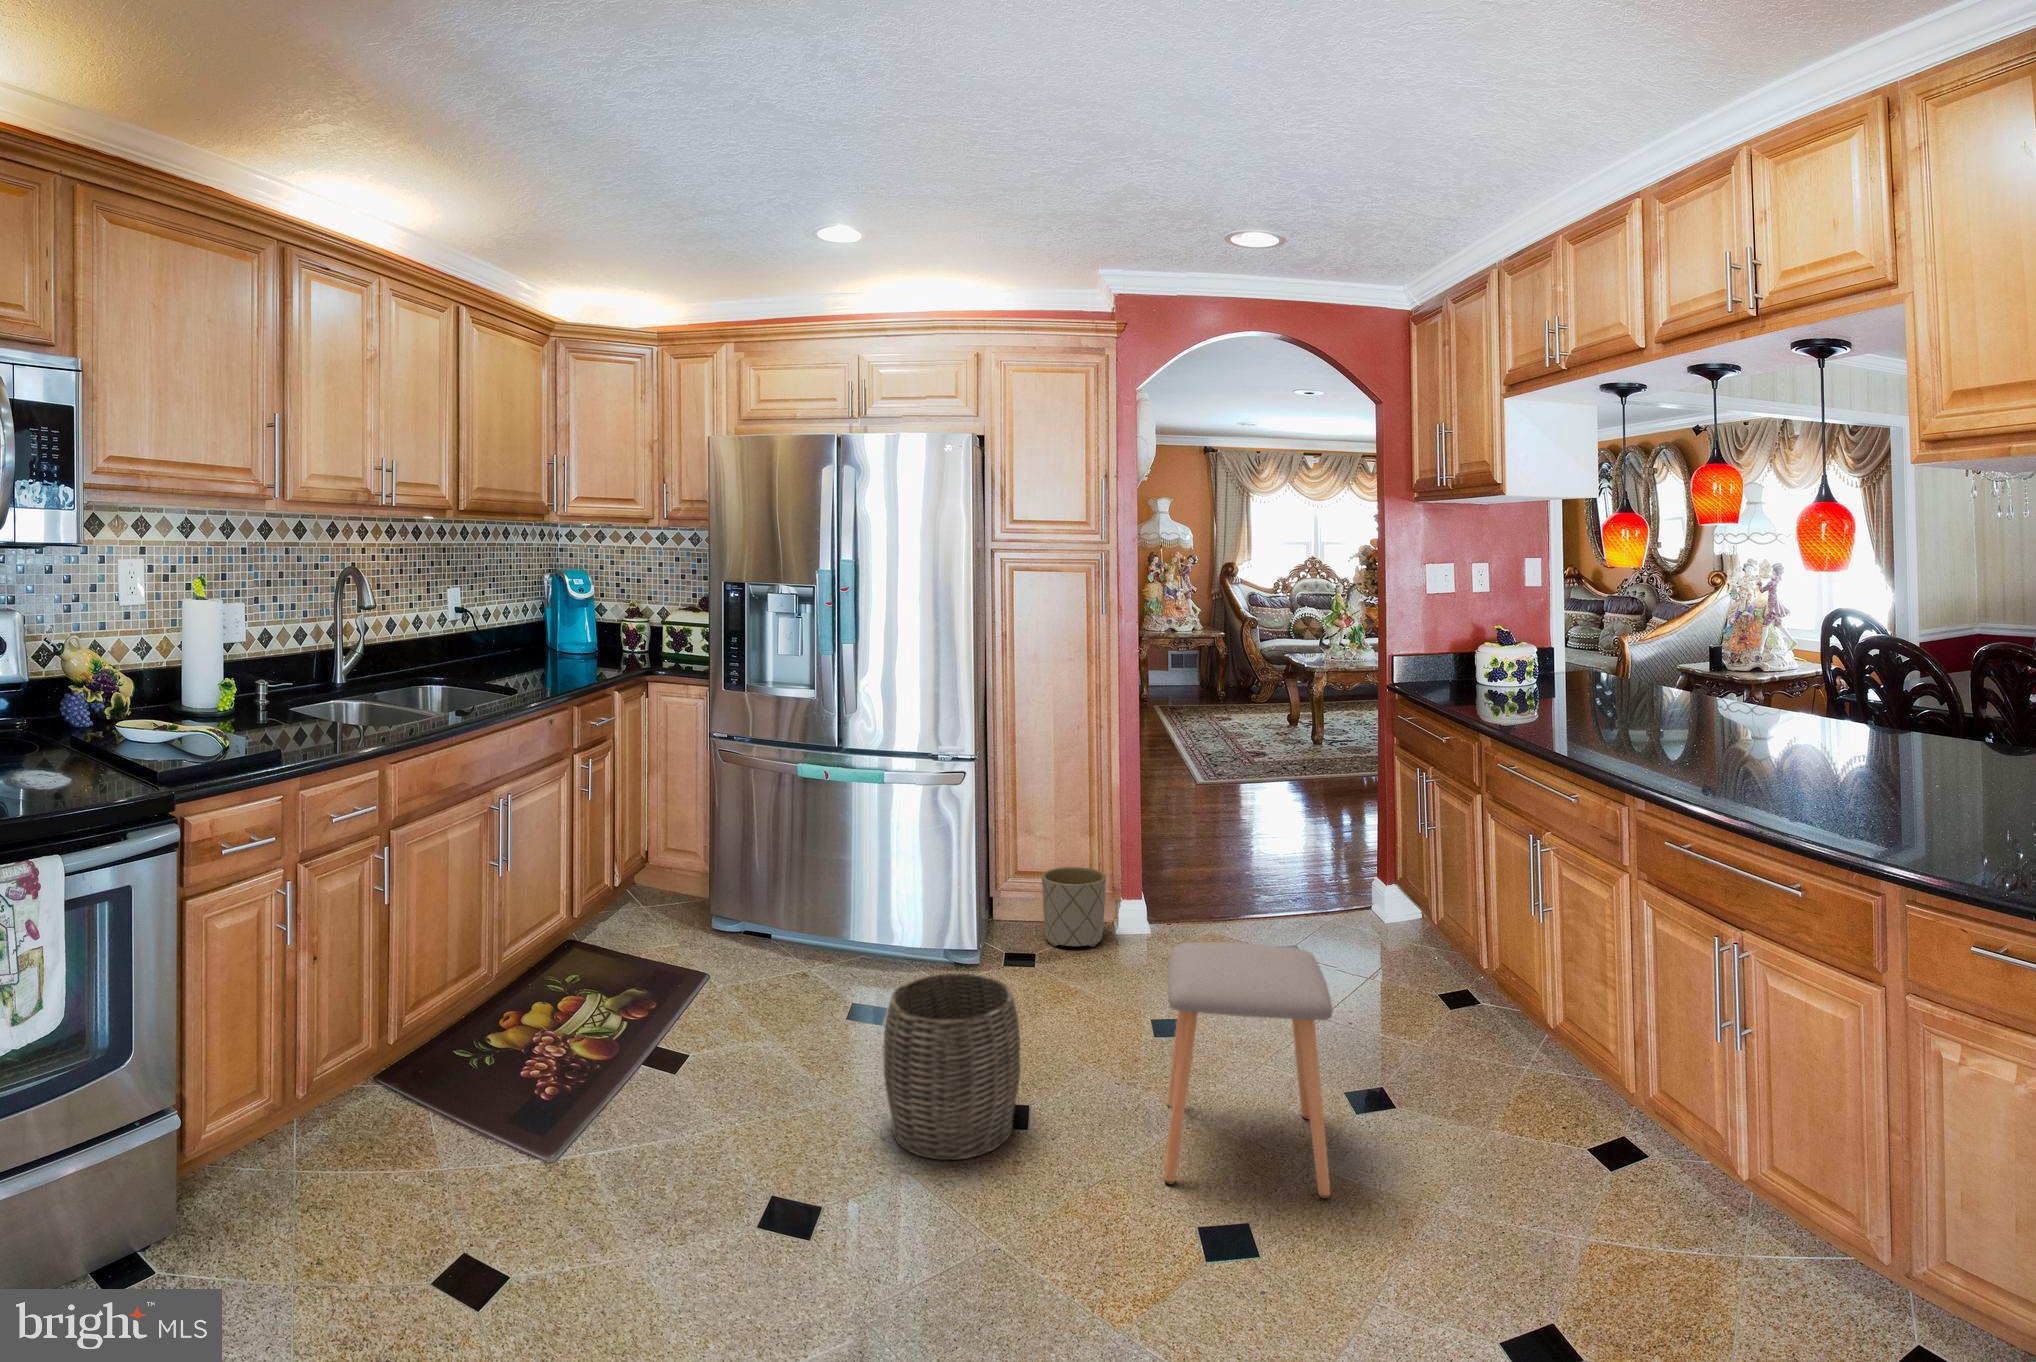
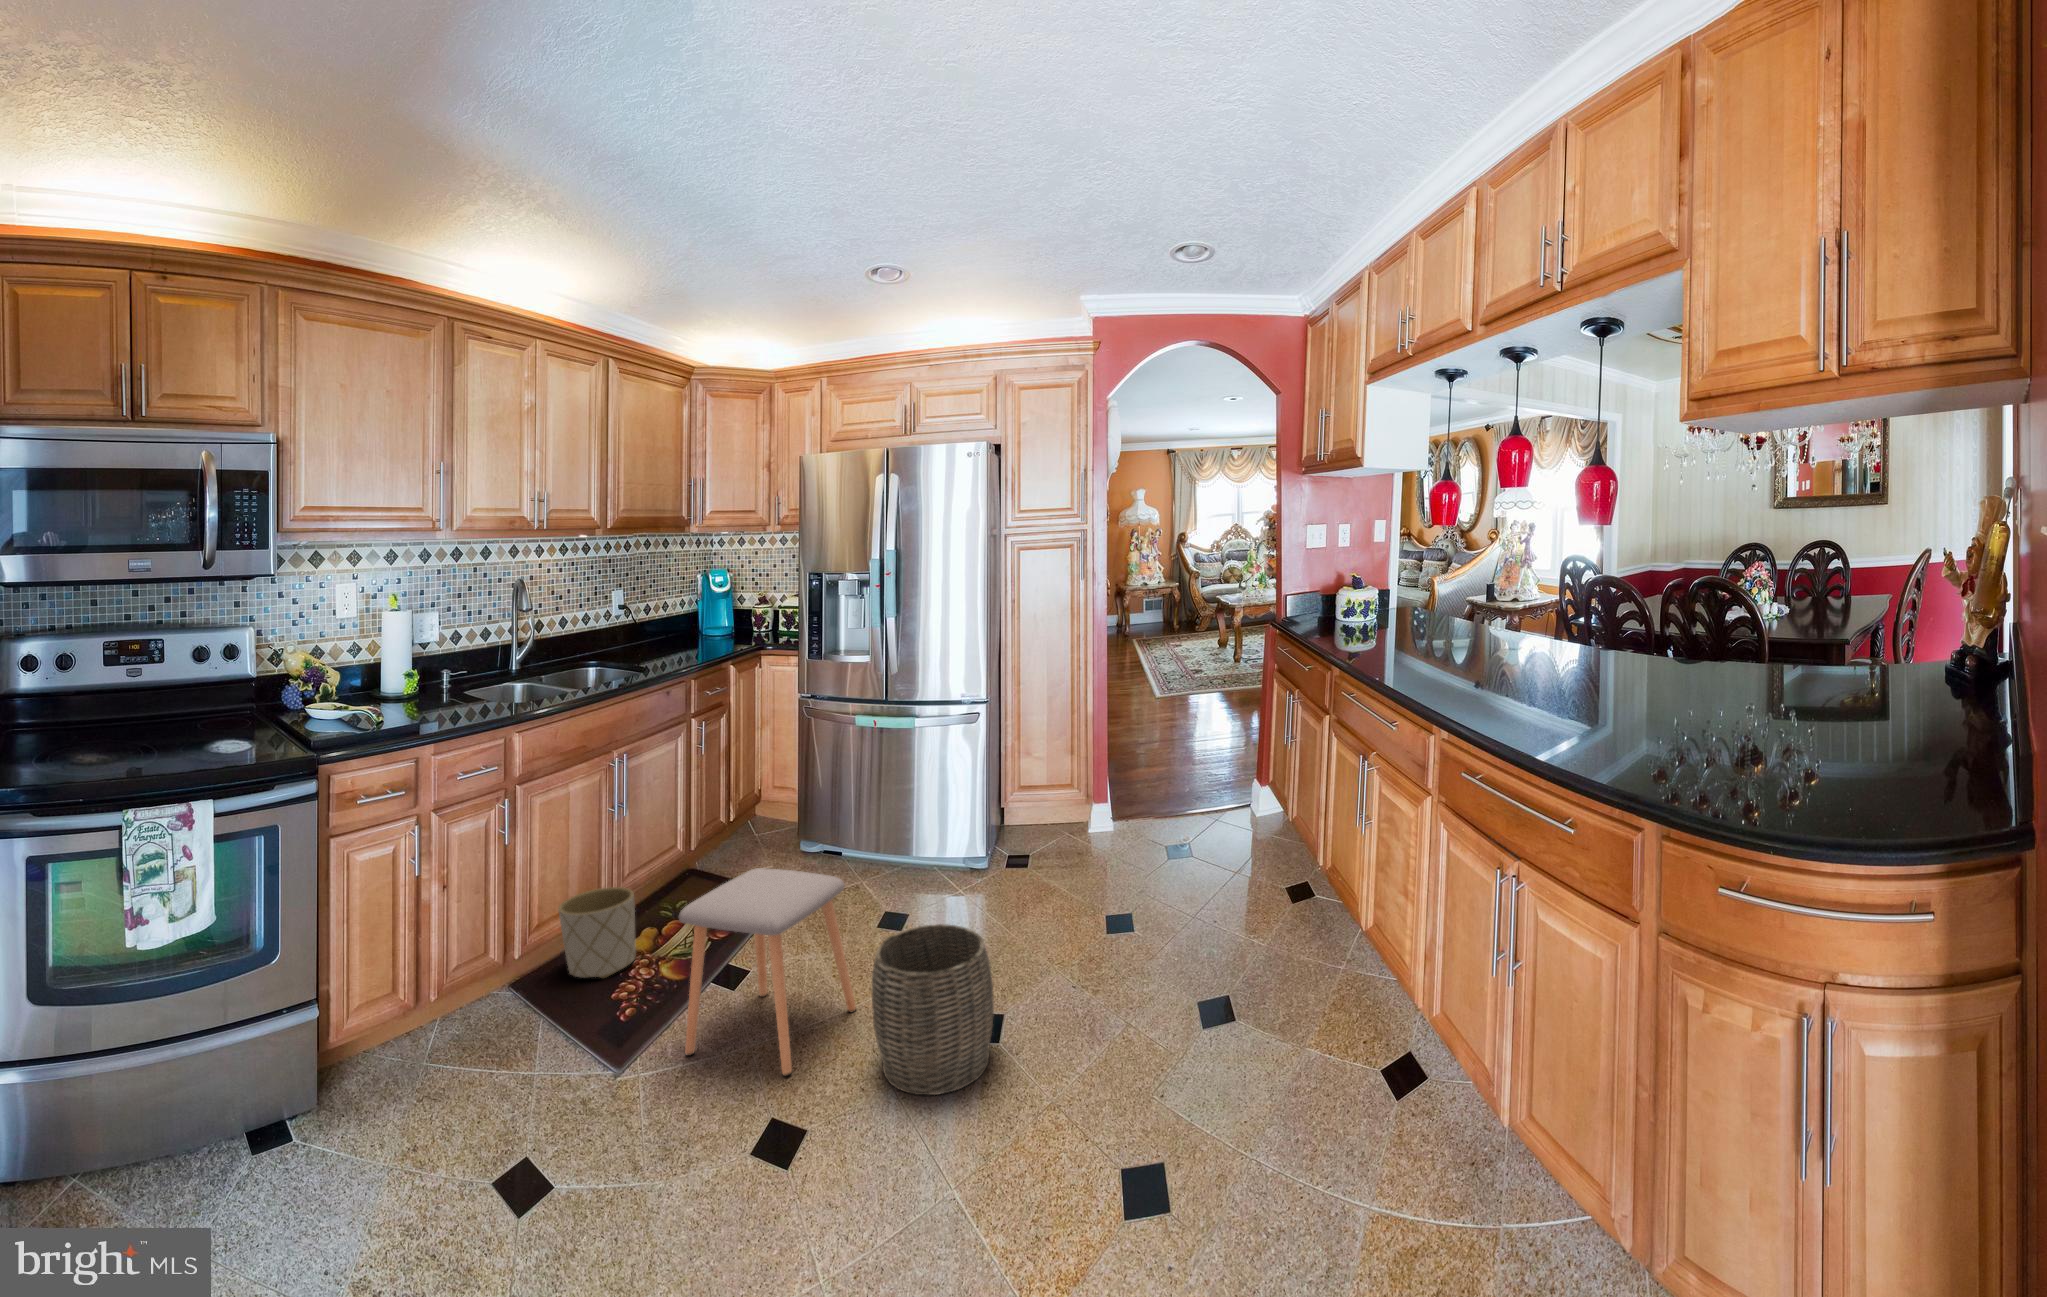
planter: present [1042,867,1106,947] -> present [558,887,636,978]
stool: present [1164,942,1332,1199] -> present [679,868,856,1076]

